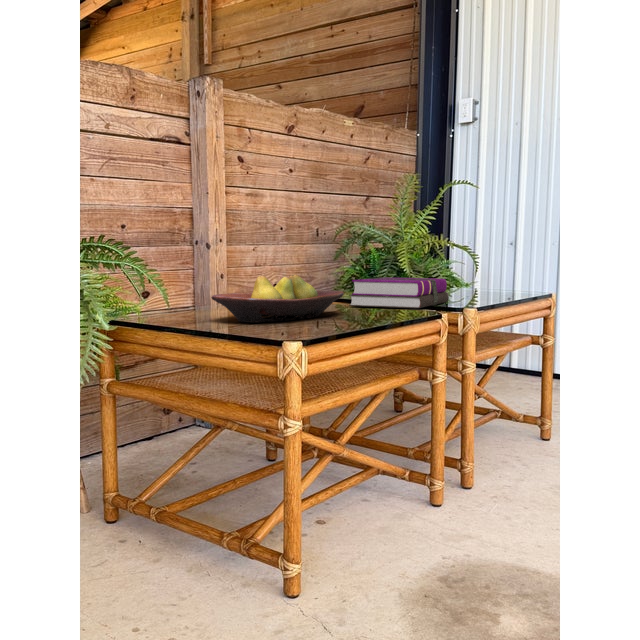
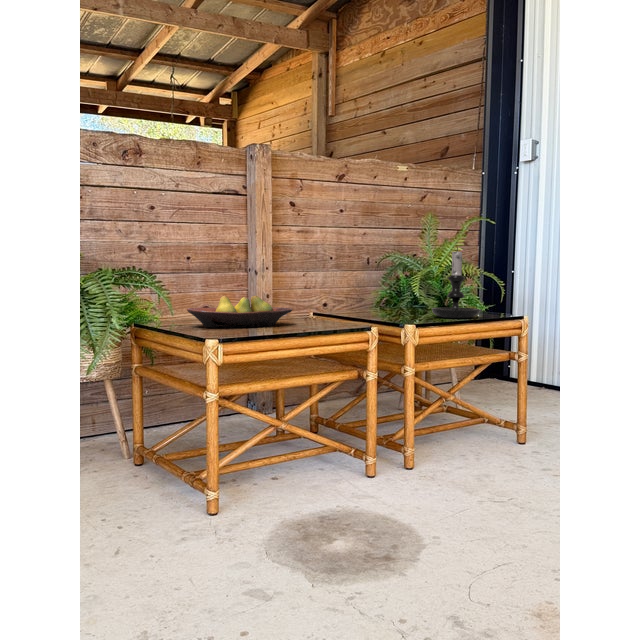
candle holder: none [448,211,508,297] -> present [432,247,482,318]
hardback book: present [349,277,449,308] -> none [318,300,408,324]

